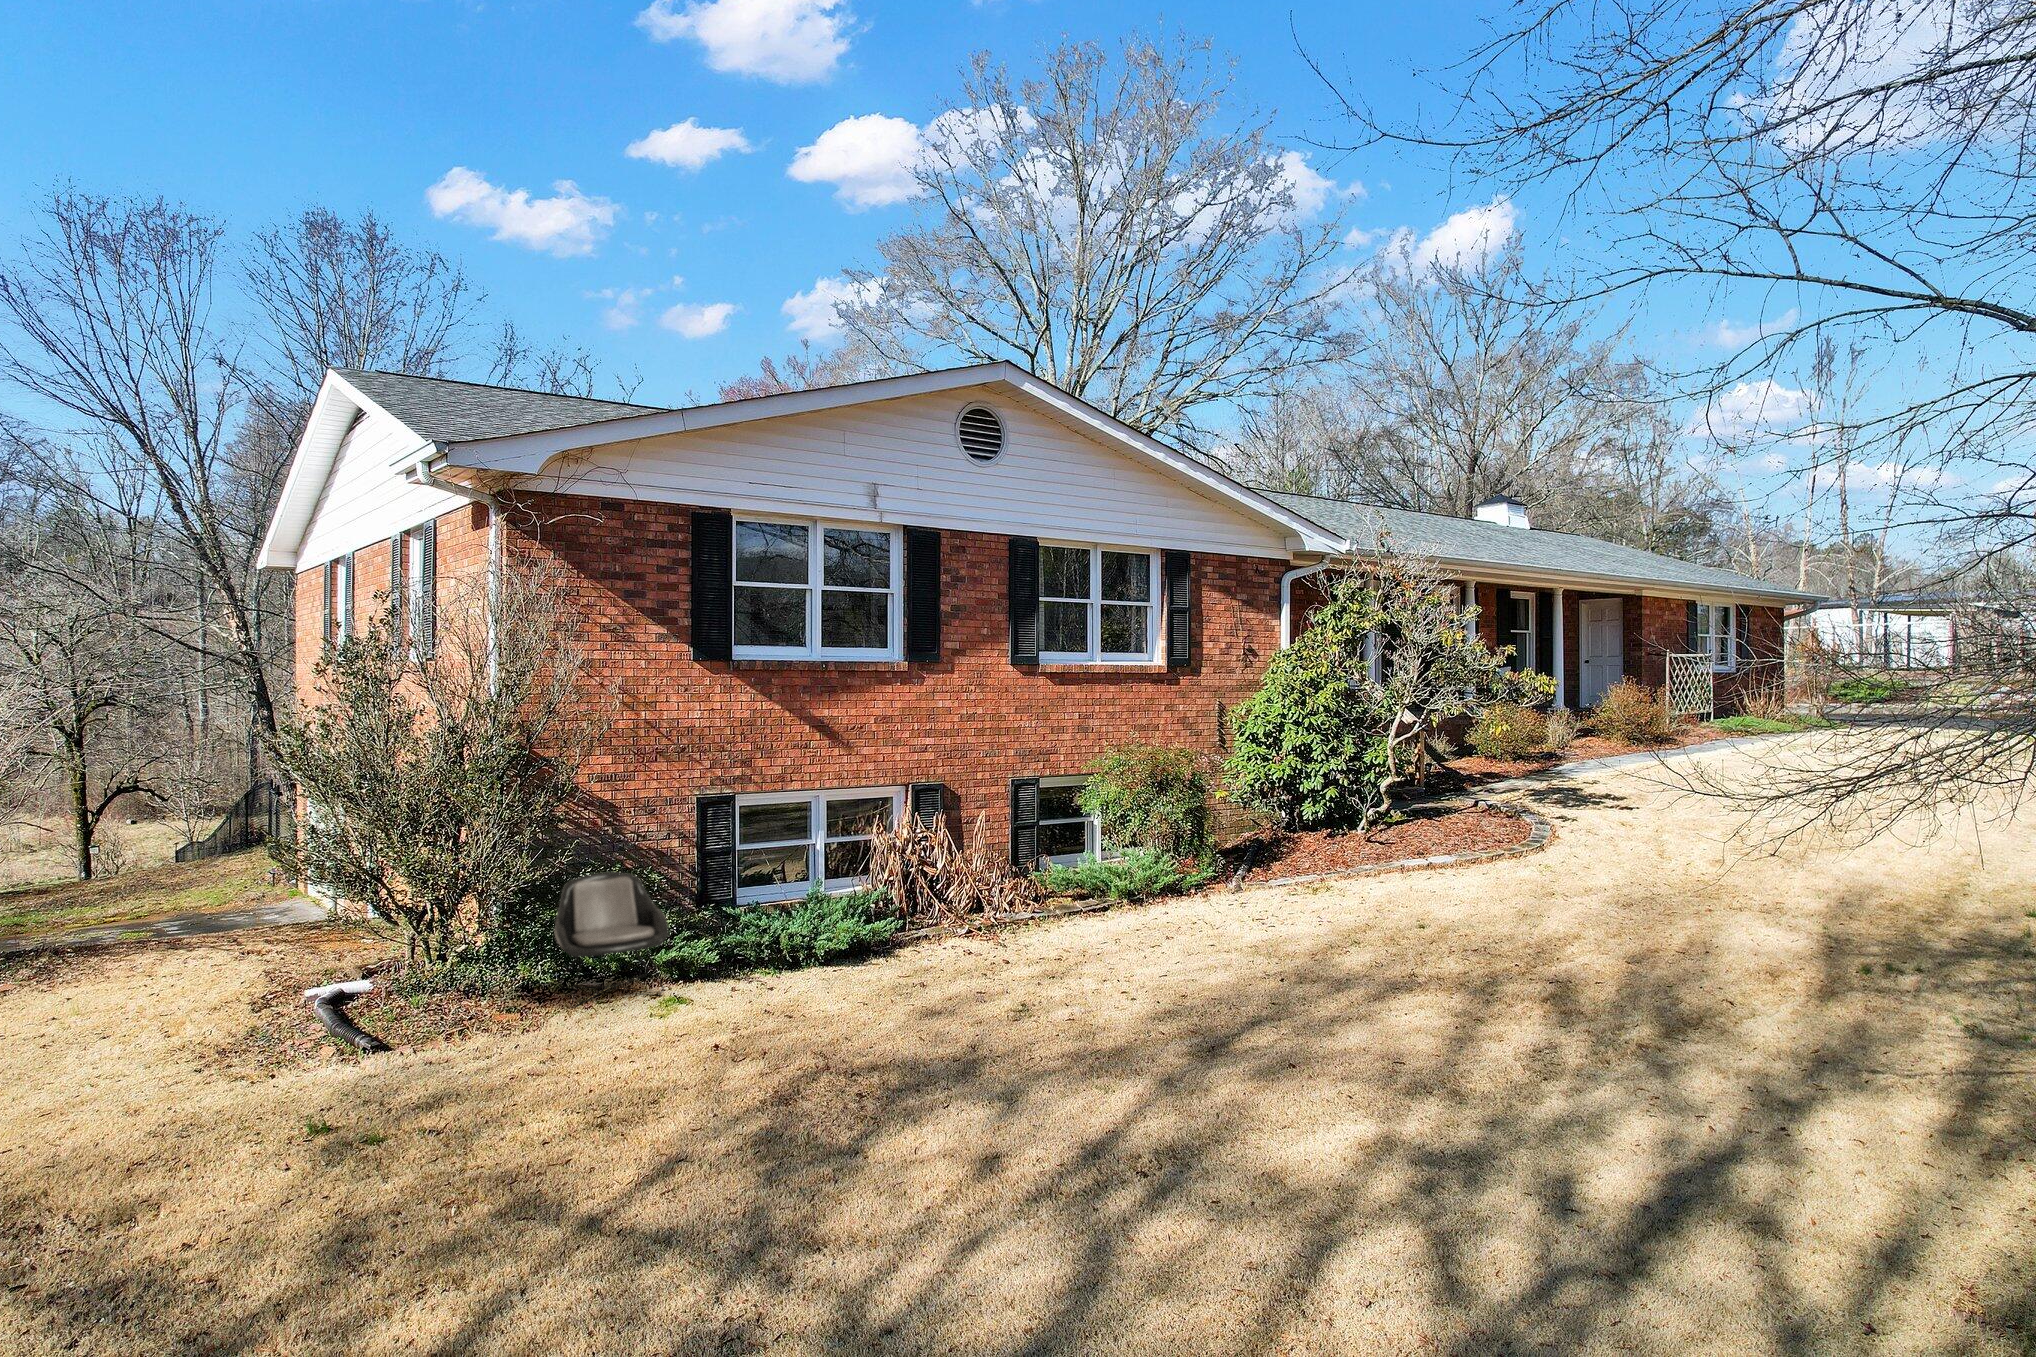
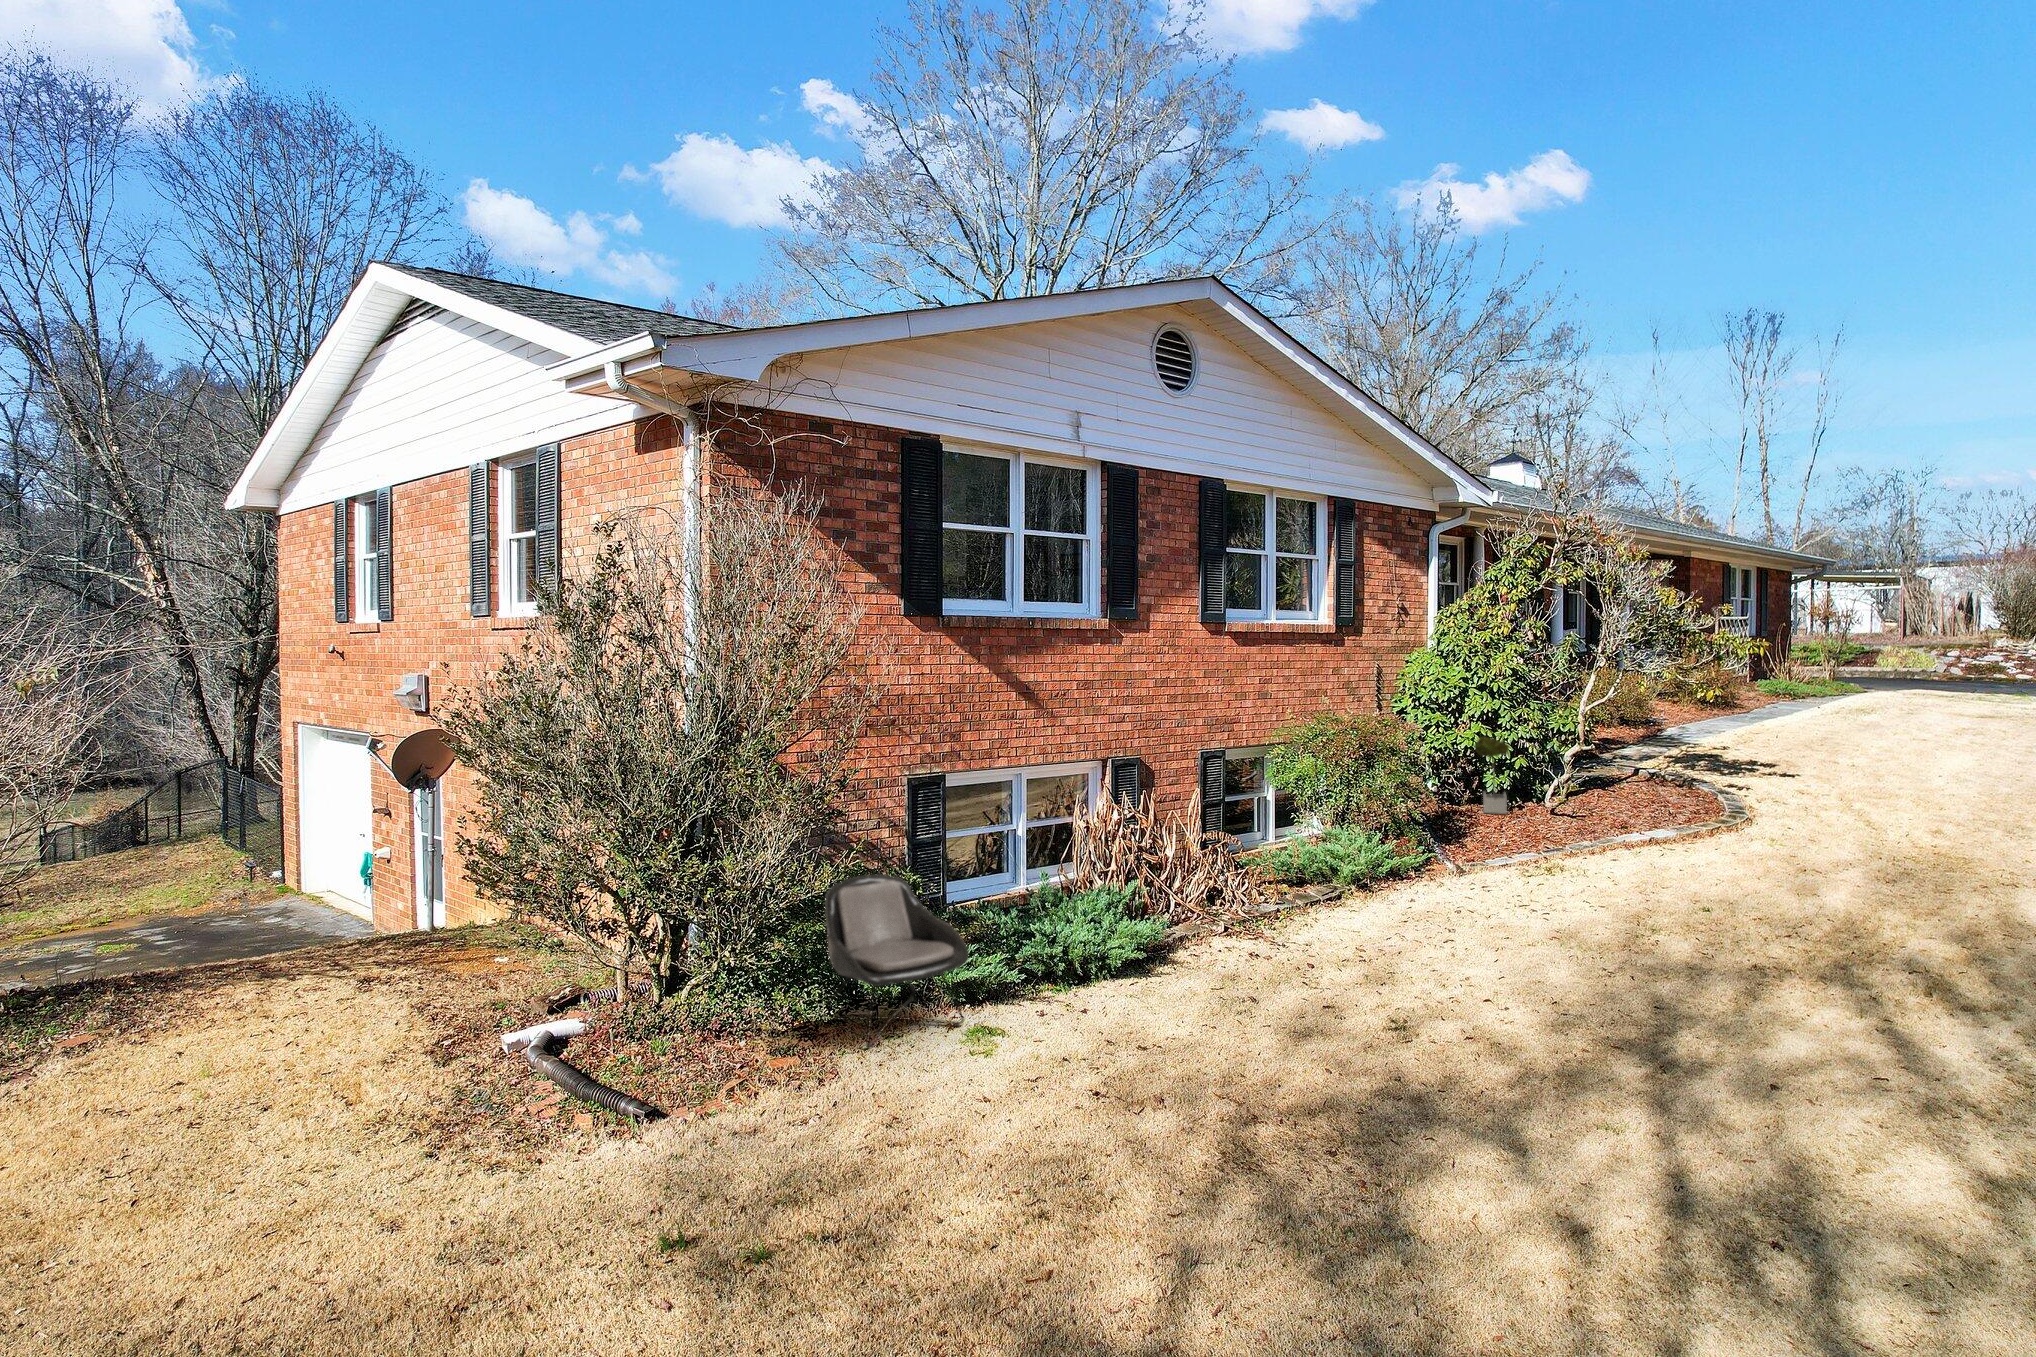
potted tree: none [1291,769,1324,842] -> present [1474,737,1509,814]

